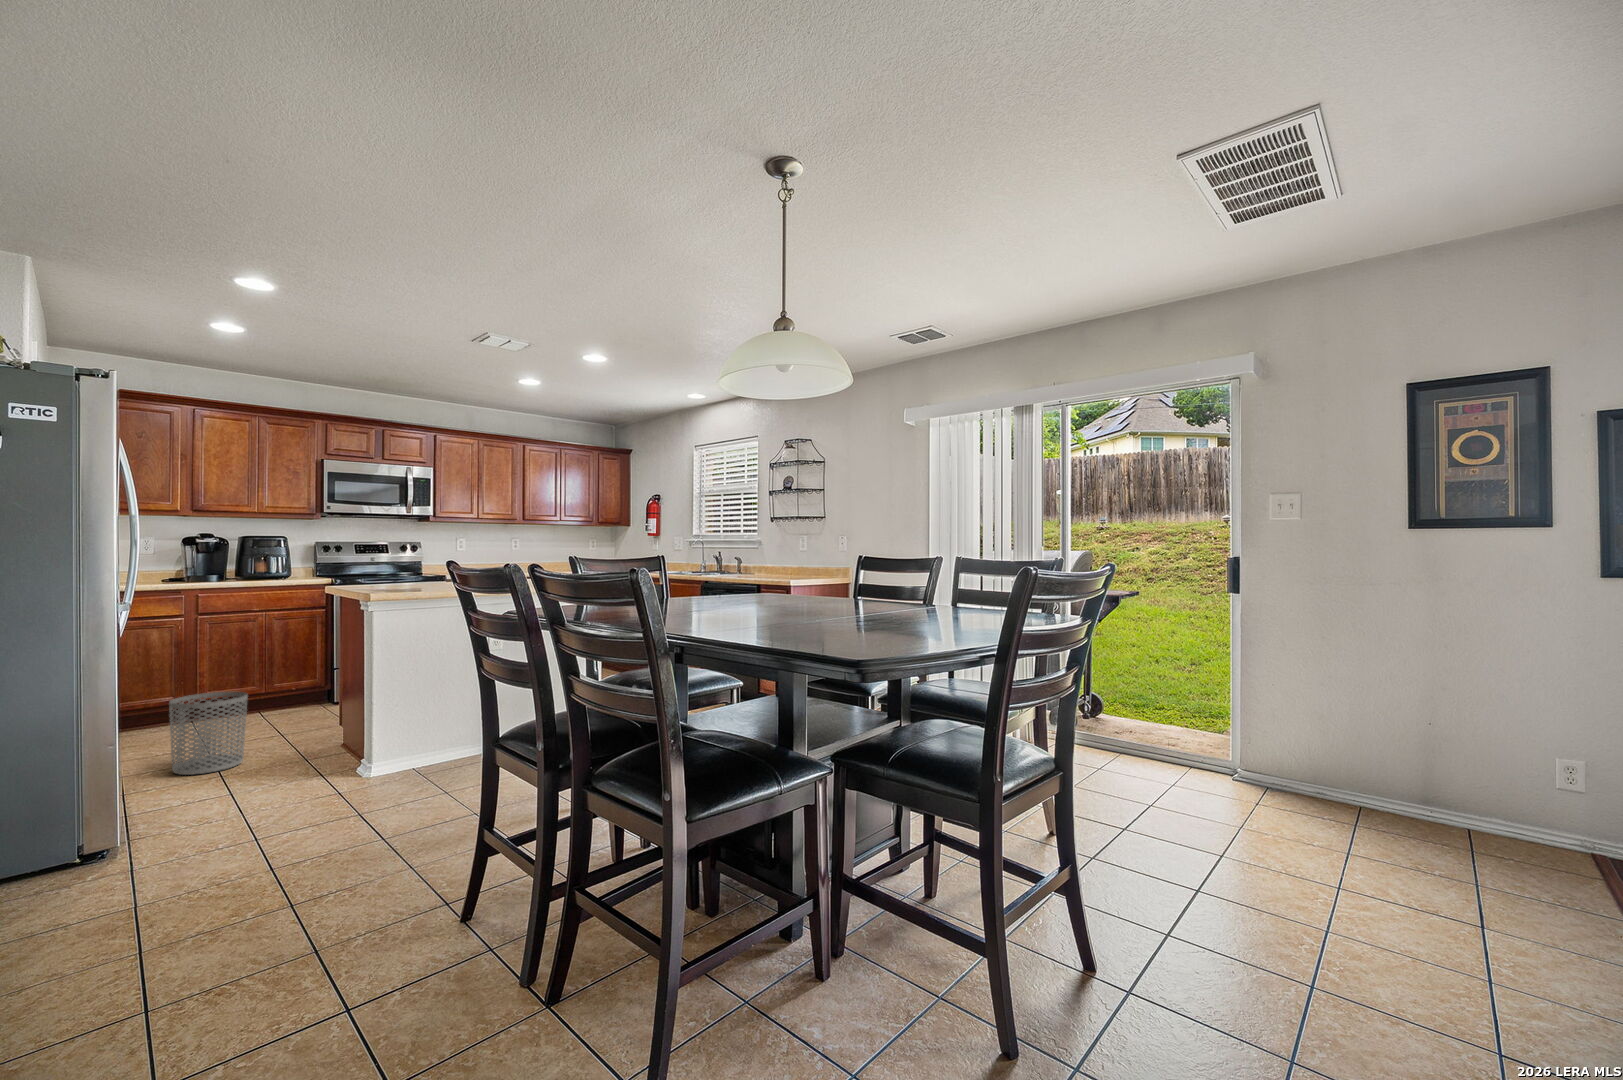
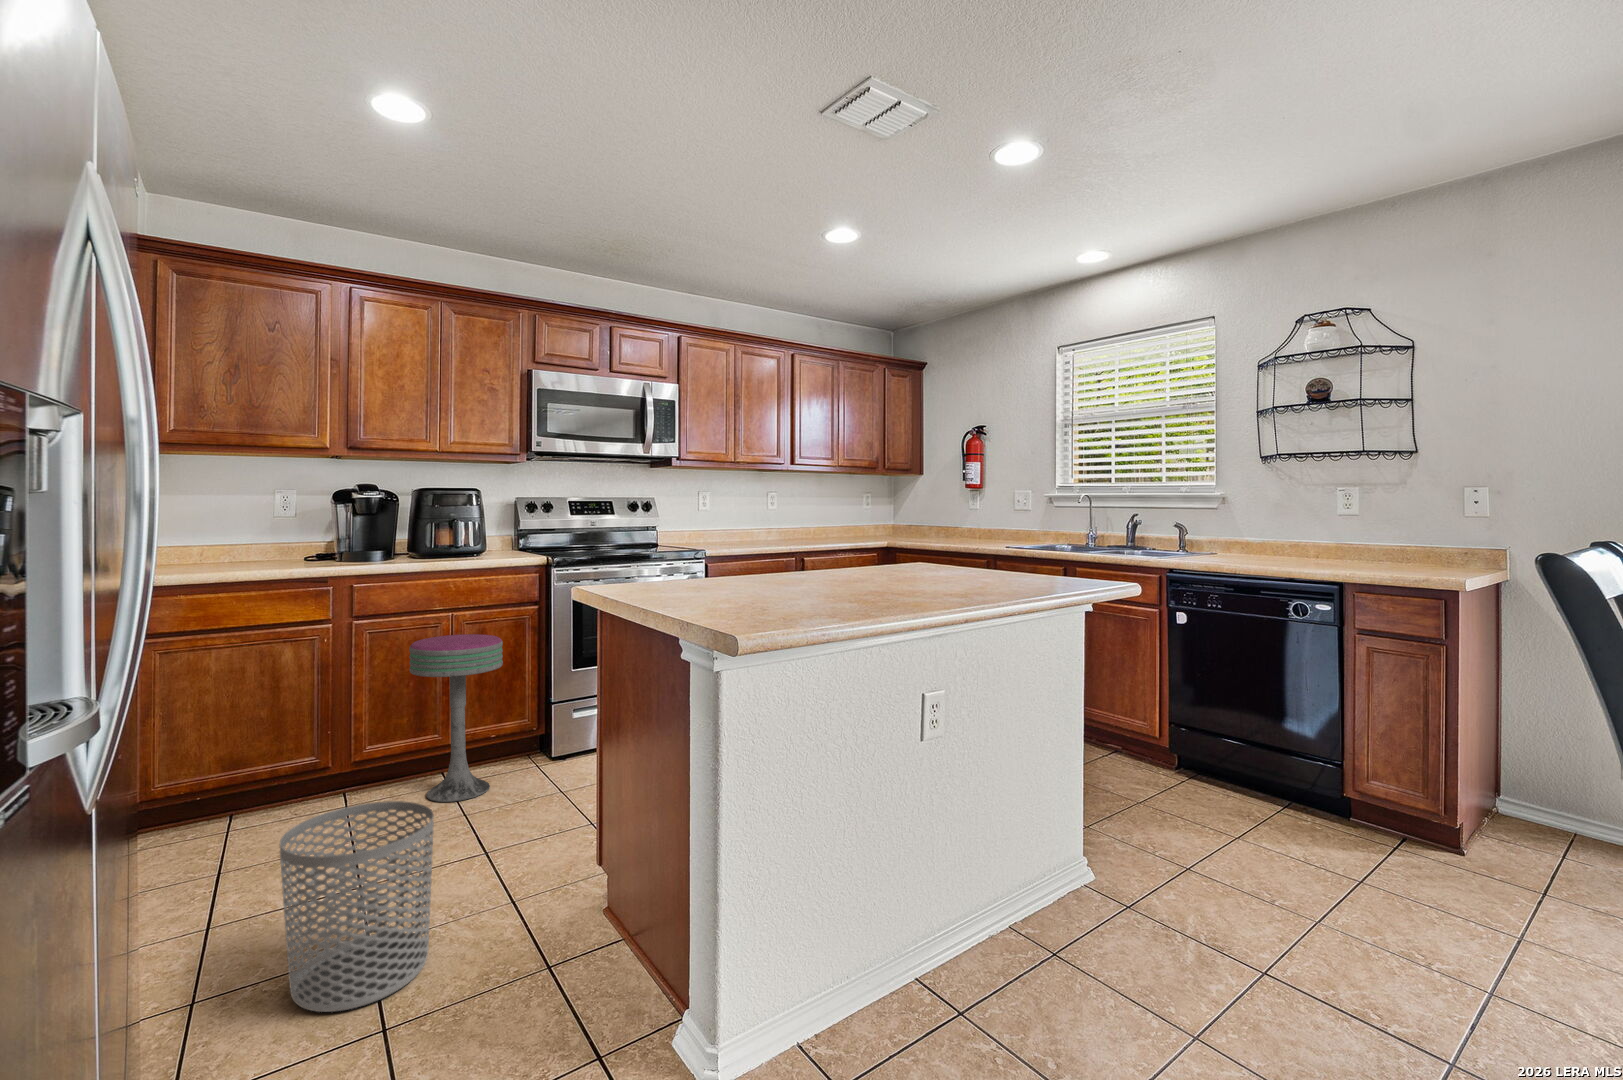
bar stool: none [235,625,297,721] -> present [409,634,503,802]

